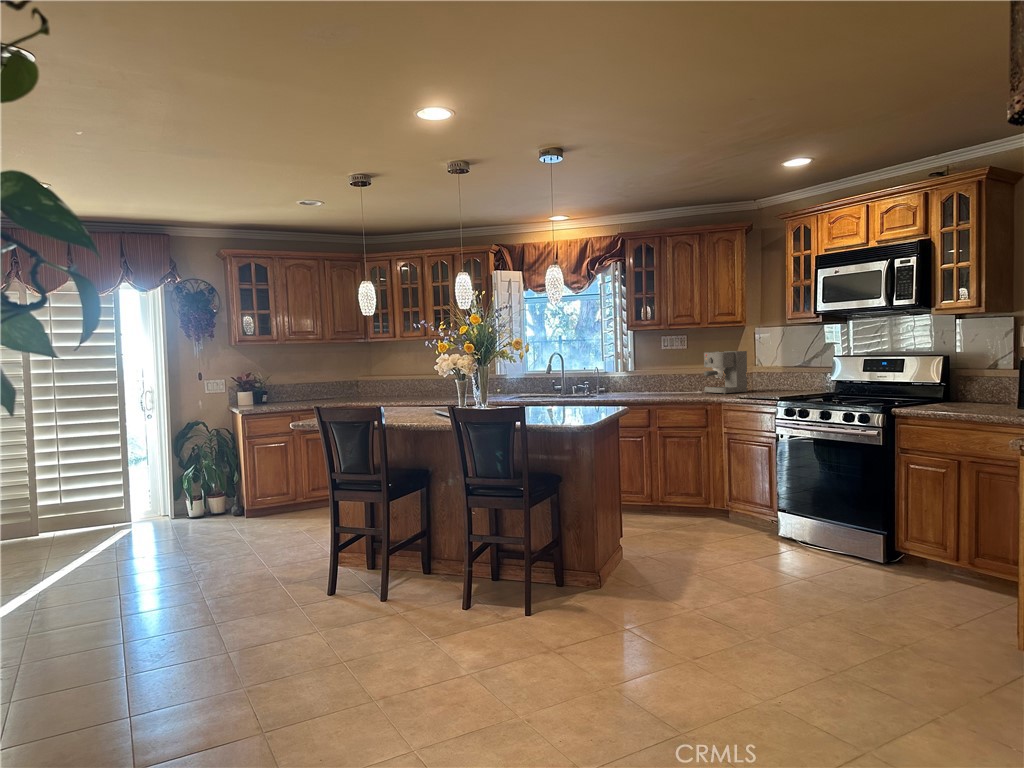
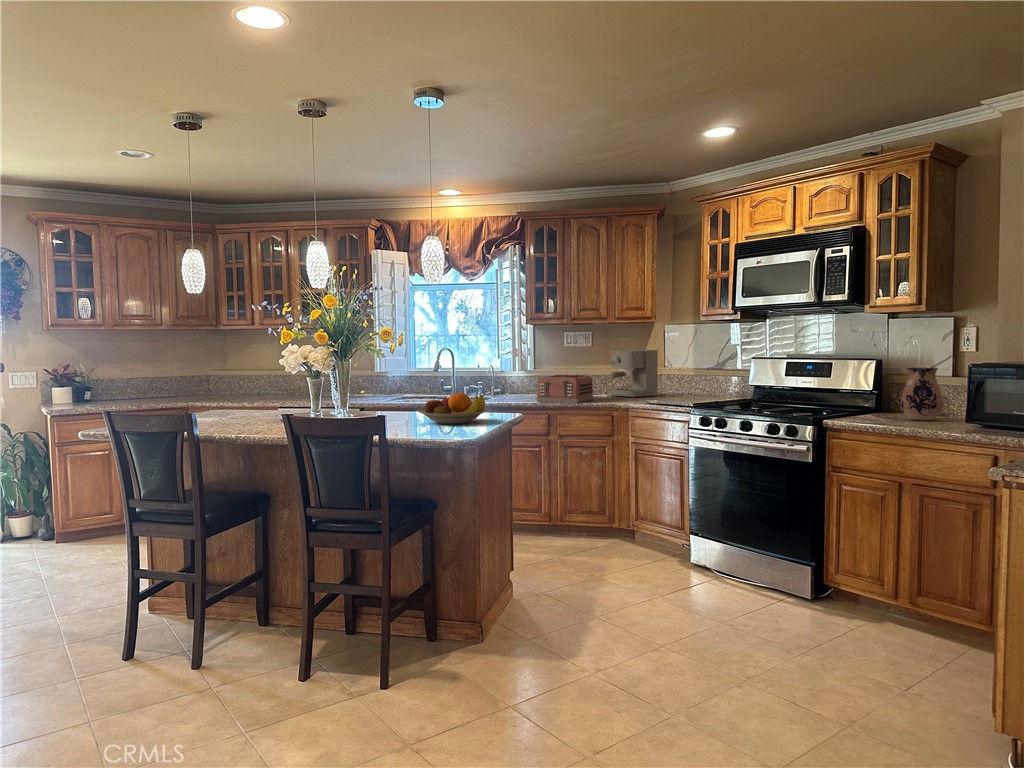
ceramic pitcher: none [962,362,1000,408] -> present [900,368,943,420]
toaster: none [638,375,689,399] -> present [536,375,594,403]
fruit bowl: none [543,390,600,415] -> present [418,393,488,424]

